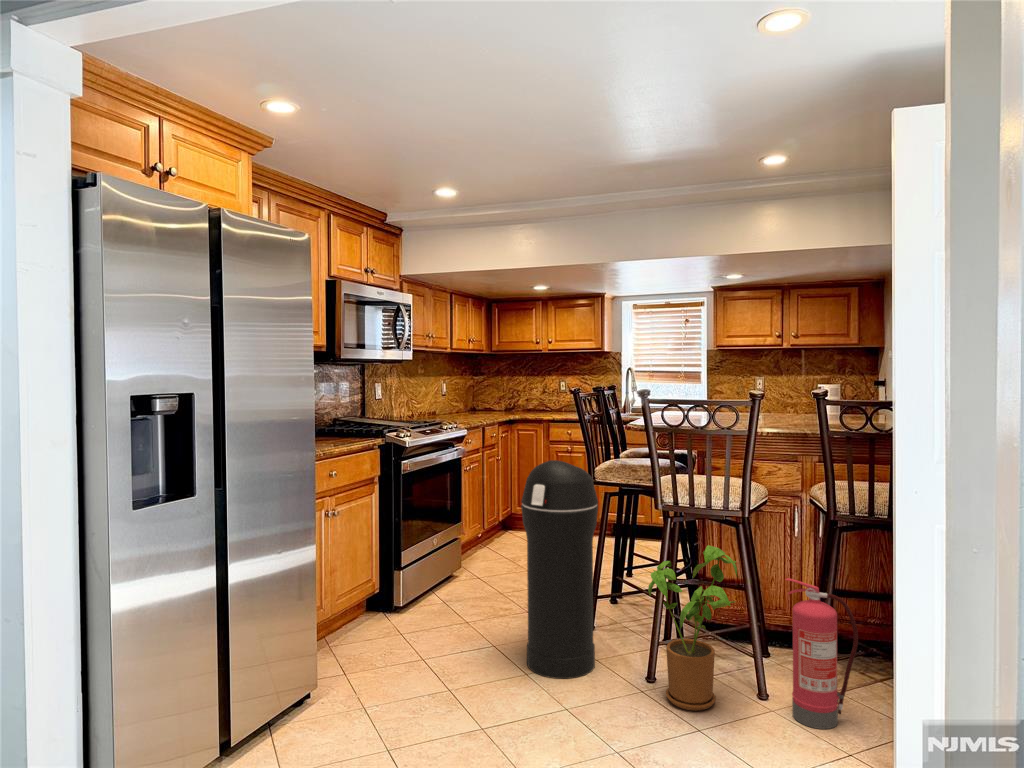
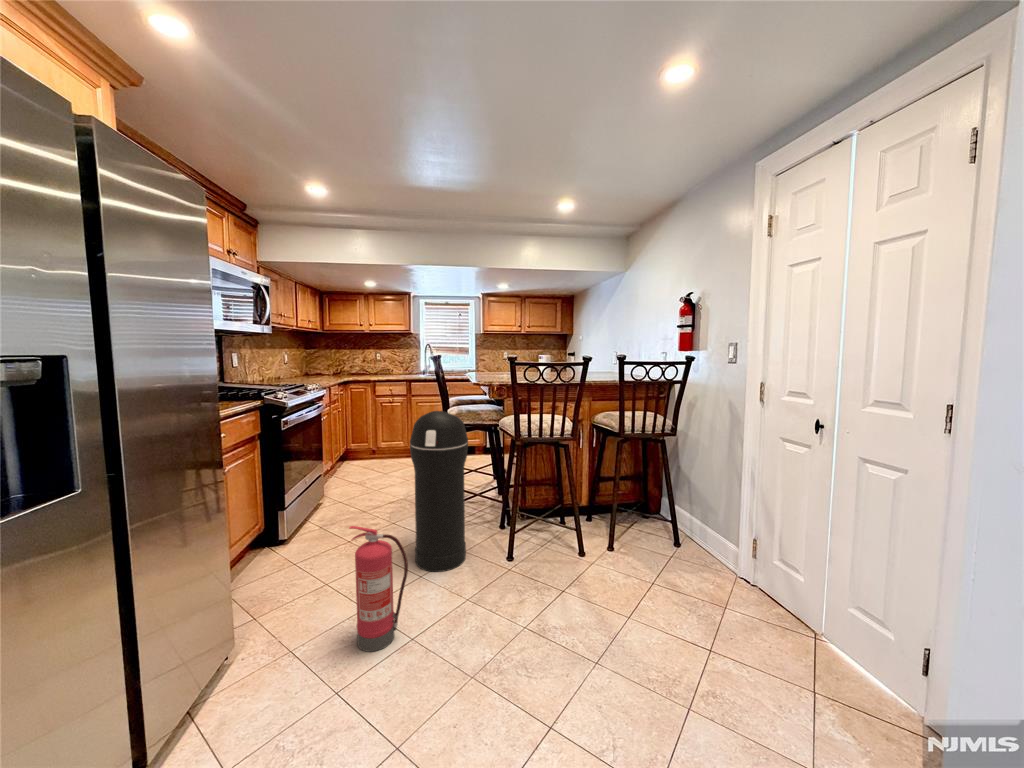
house plant: present [648,545,737,711] -> none [510,461,574,571]
fire extinguisher: present [786,578,858,729] -> present [349,526,408,652]

